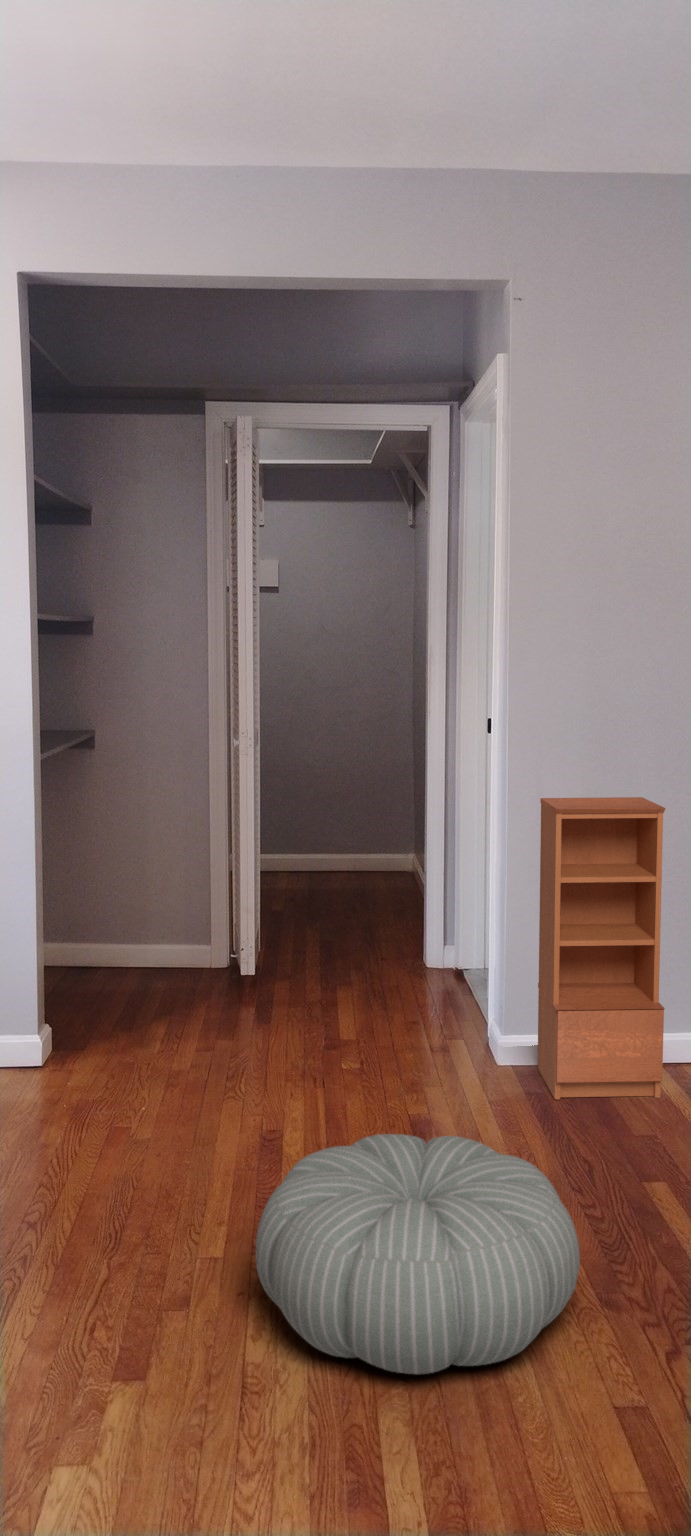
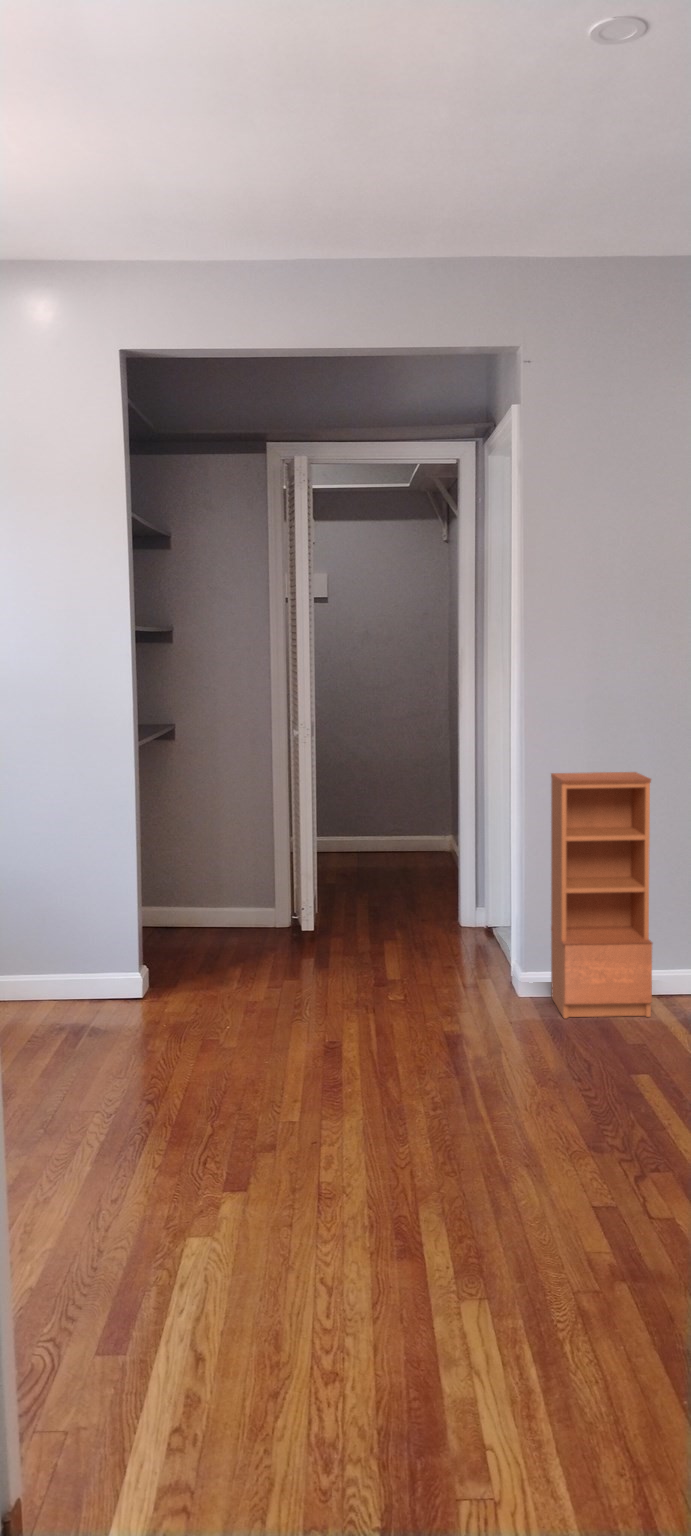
pouf: present [256,1134,580,1374] -> none [326,1023,568,1179]

